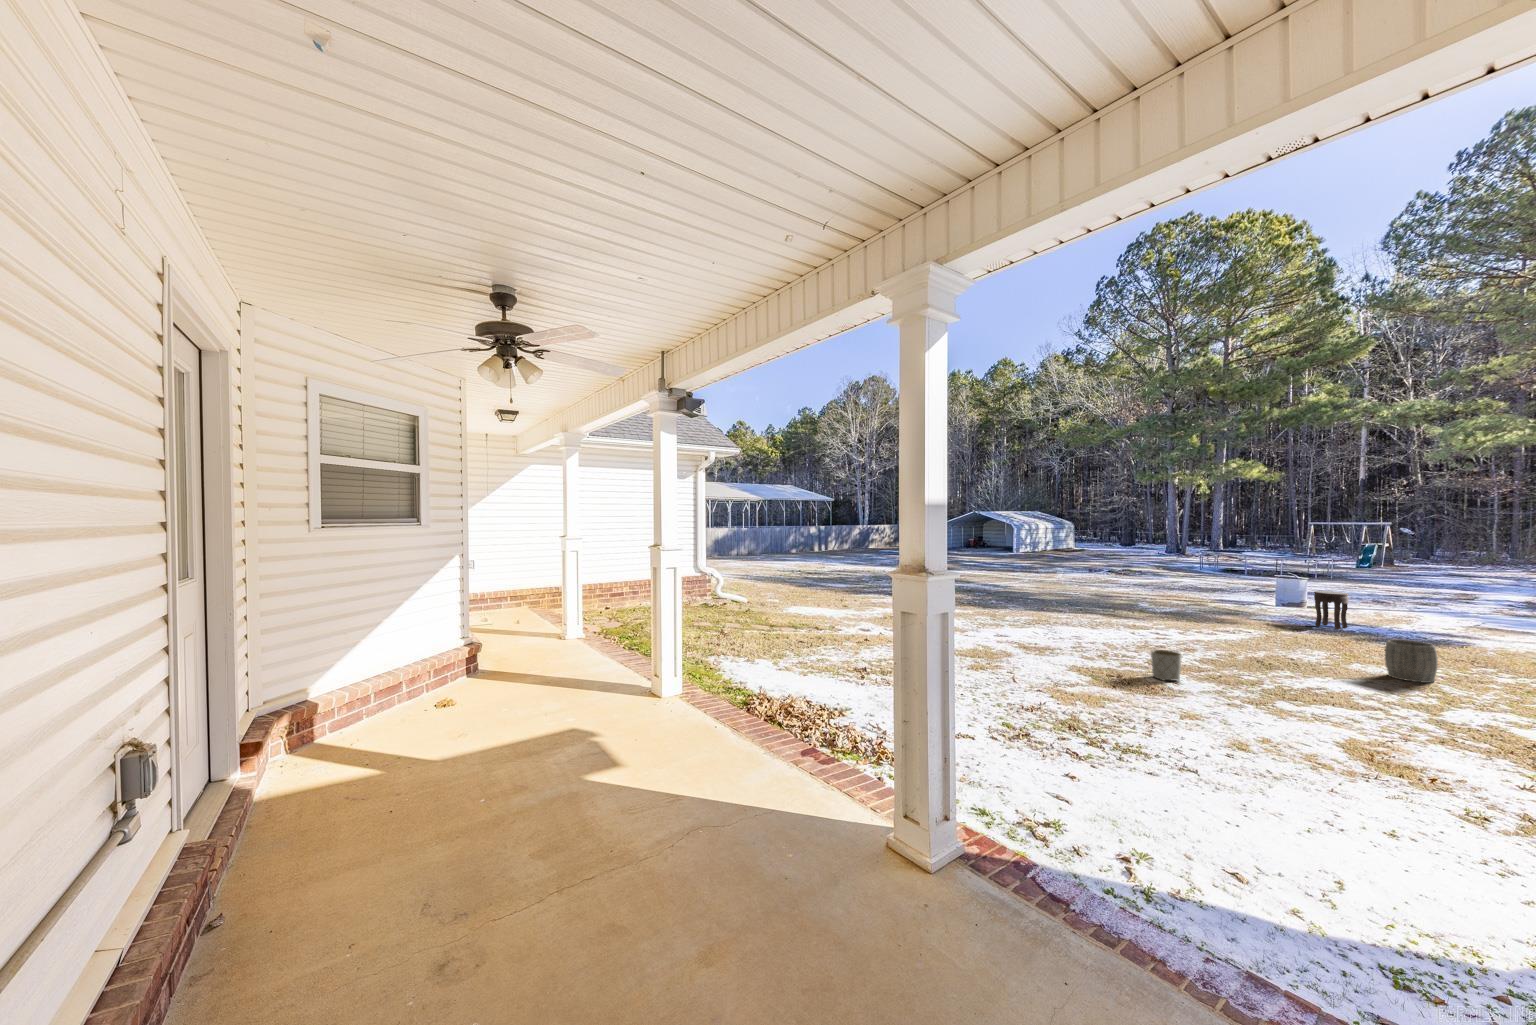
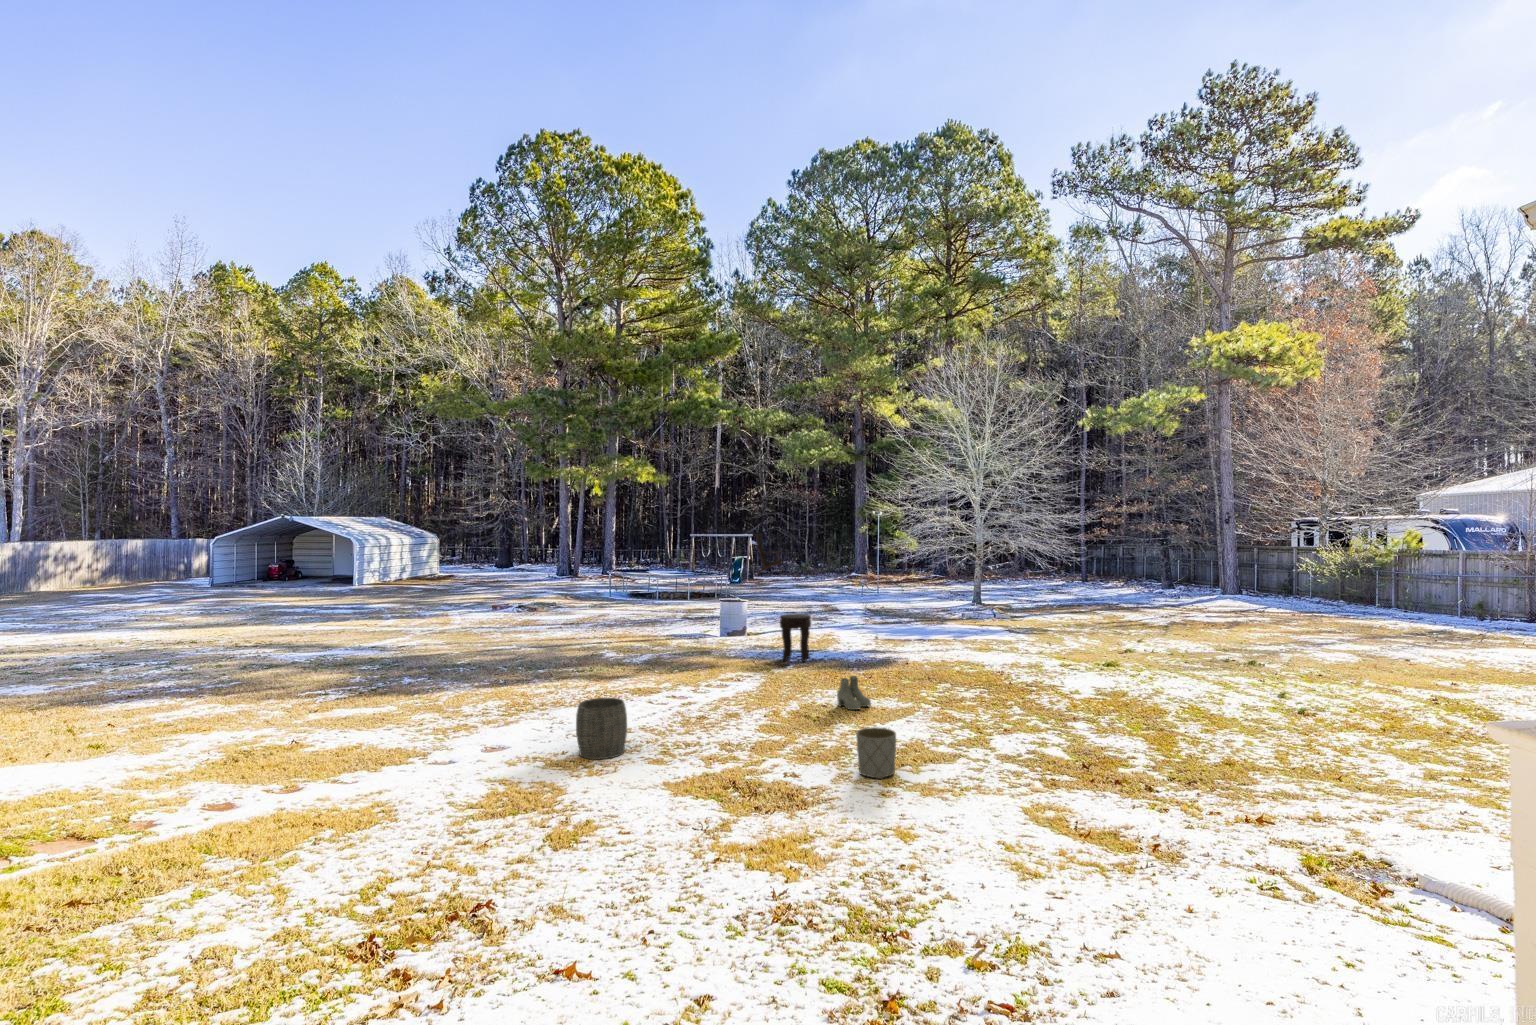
lounge chair: none [1383,531,1424,571] -> present [757,534,782,574]
boots: none [1329,634,1362,658] -> present [837,676,871,710]
woven basket: present [1385,640,1438,683] -> present [576,698,627,760]
planter: present [1151,650,1182,681] -> present [856,727,896,779]

